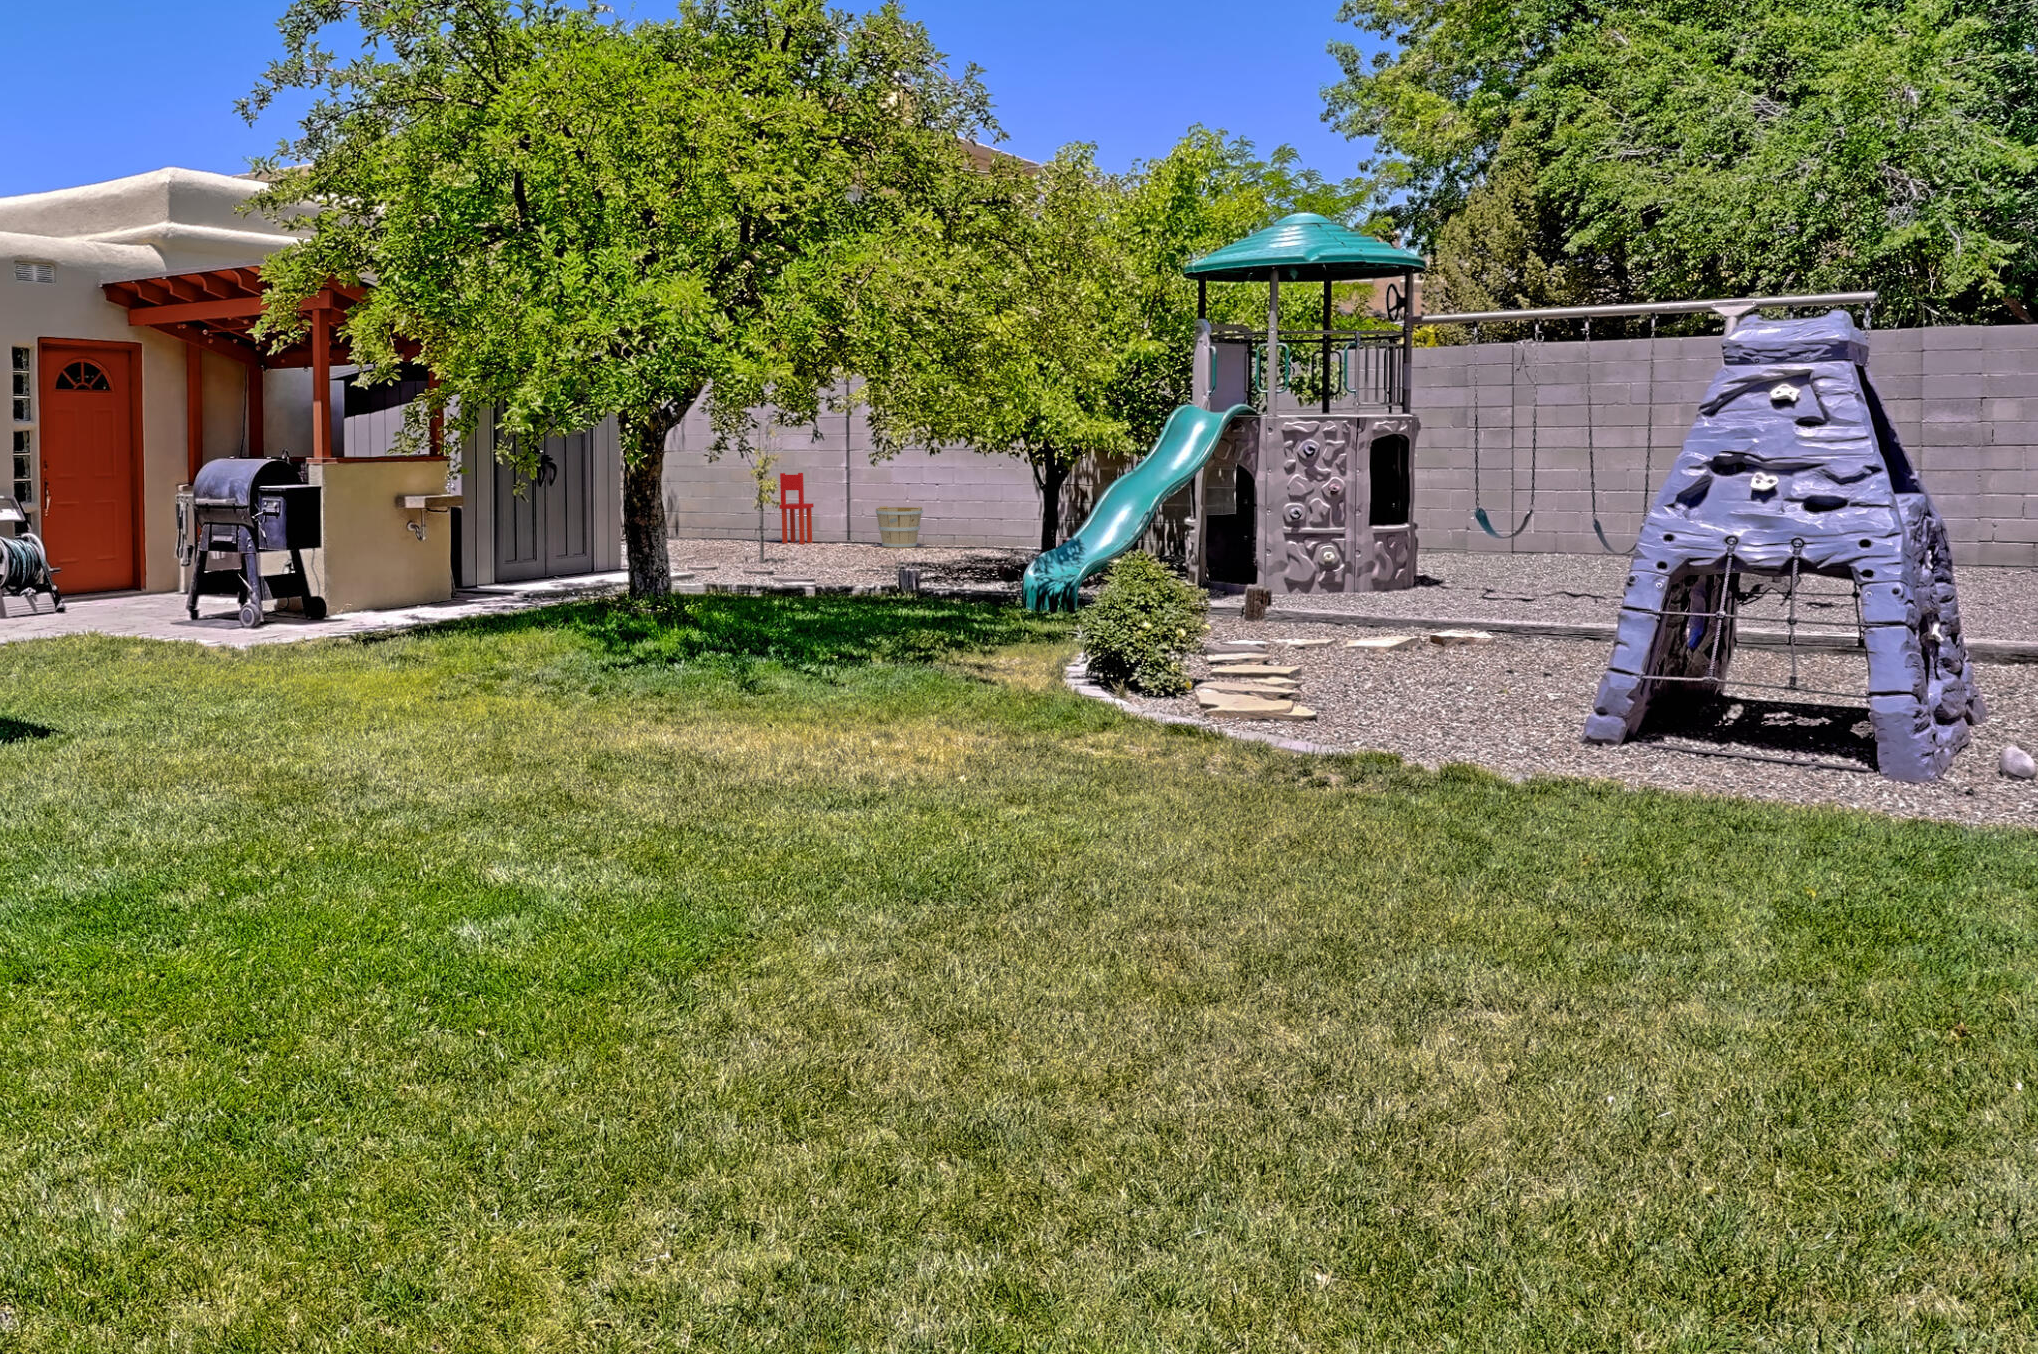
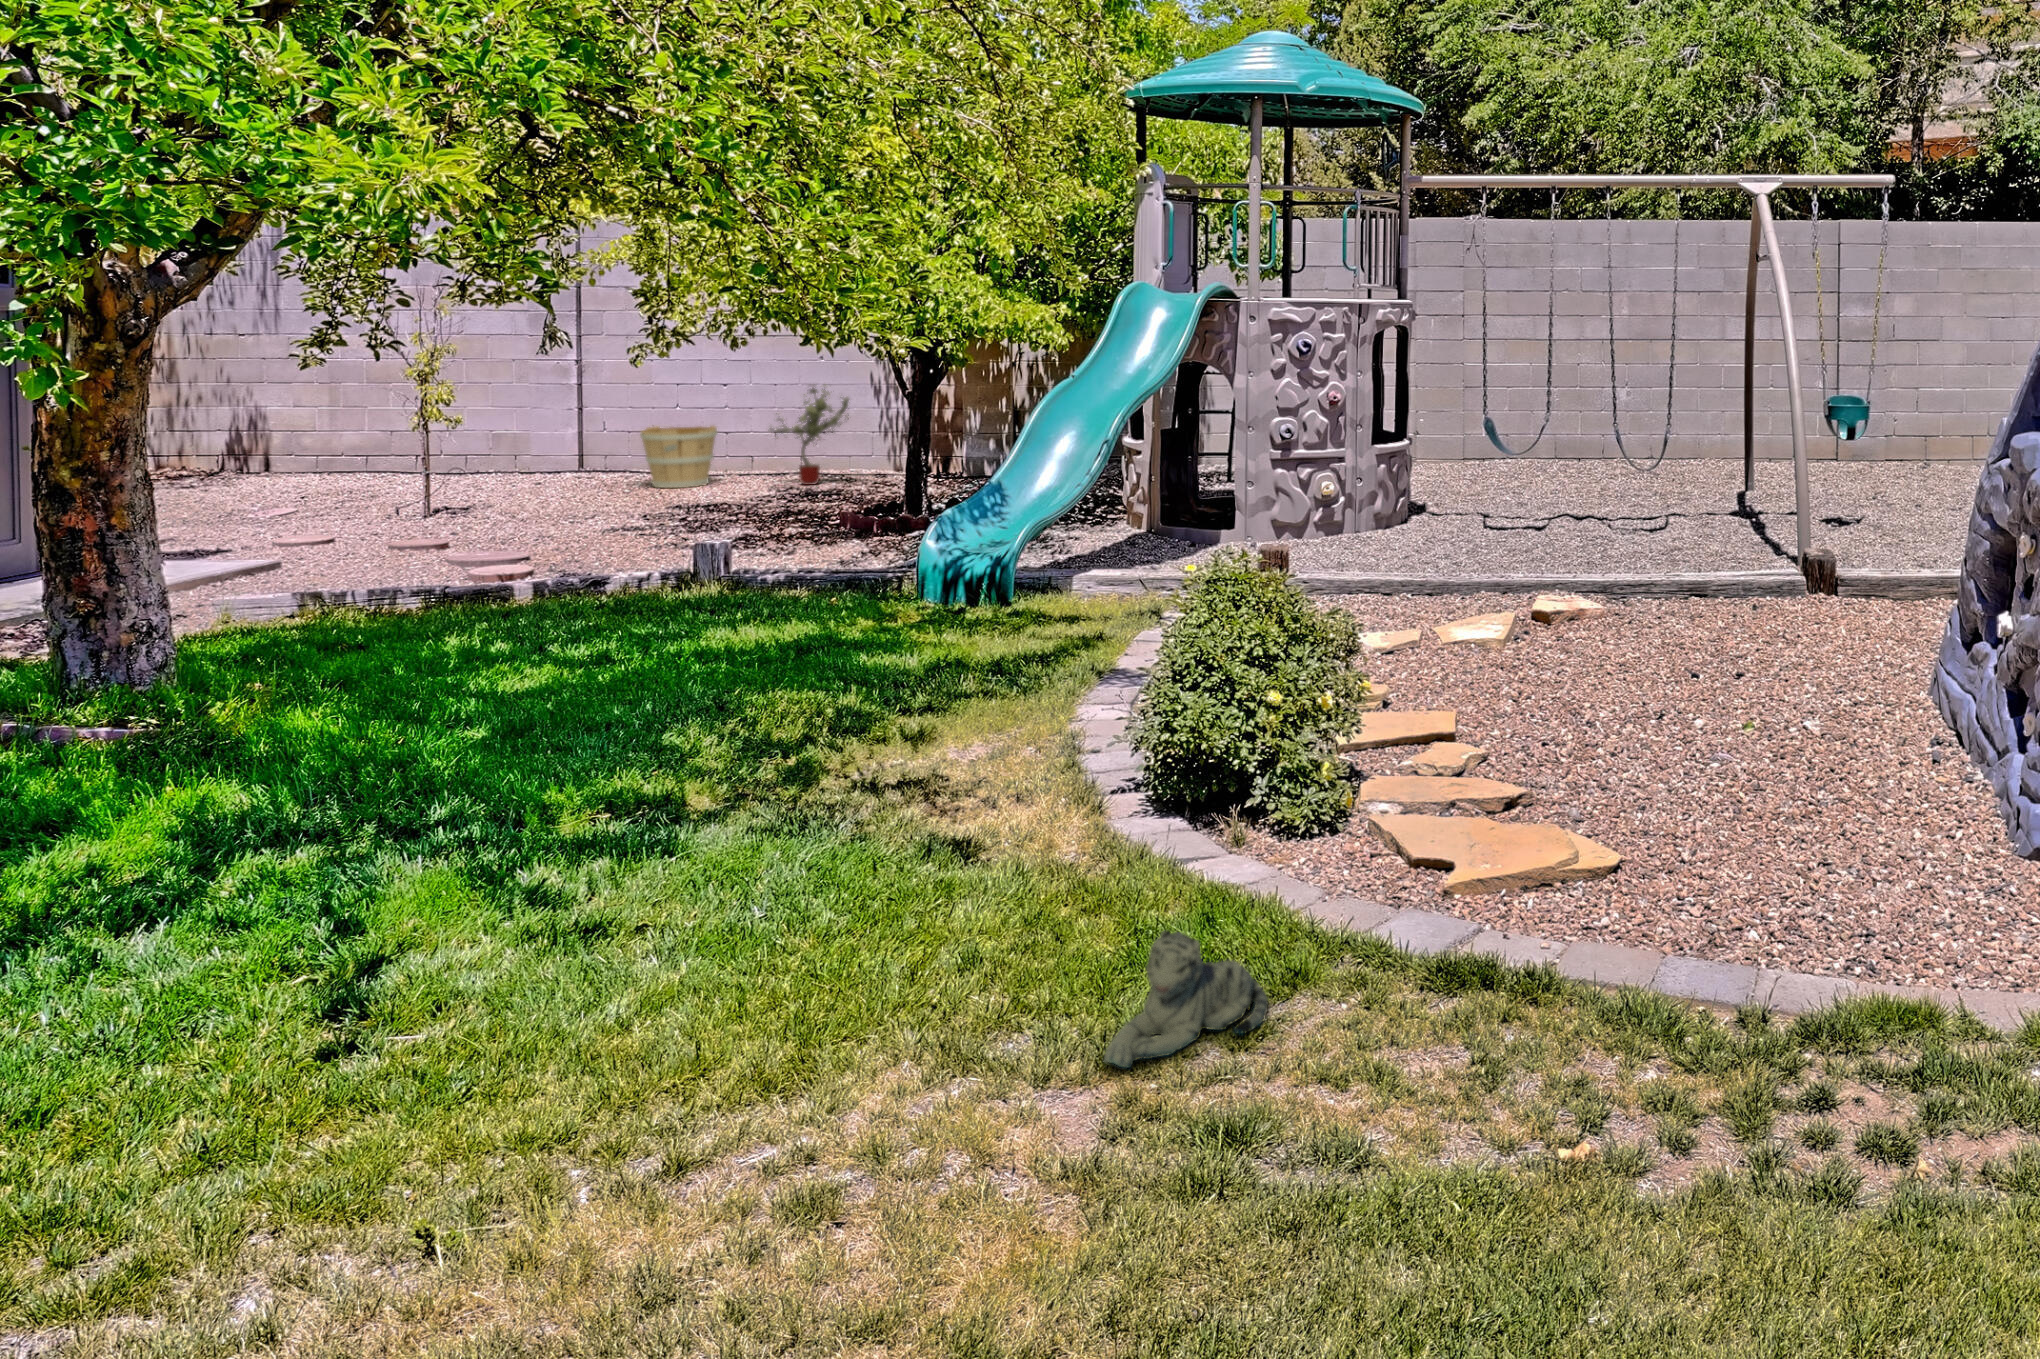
chair: present [779,473,814,544] -> none [469,379,532,489]
potted tree: none [953,478,1009,550] -> present [768,384,849,485]
plush toy: none [1023,690,1107,741] -> present [1104,931,1268,1068]

